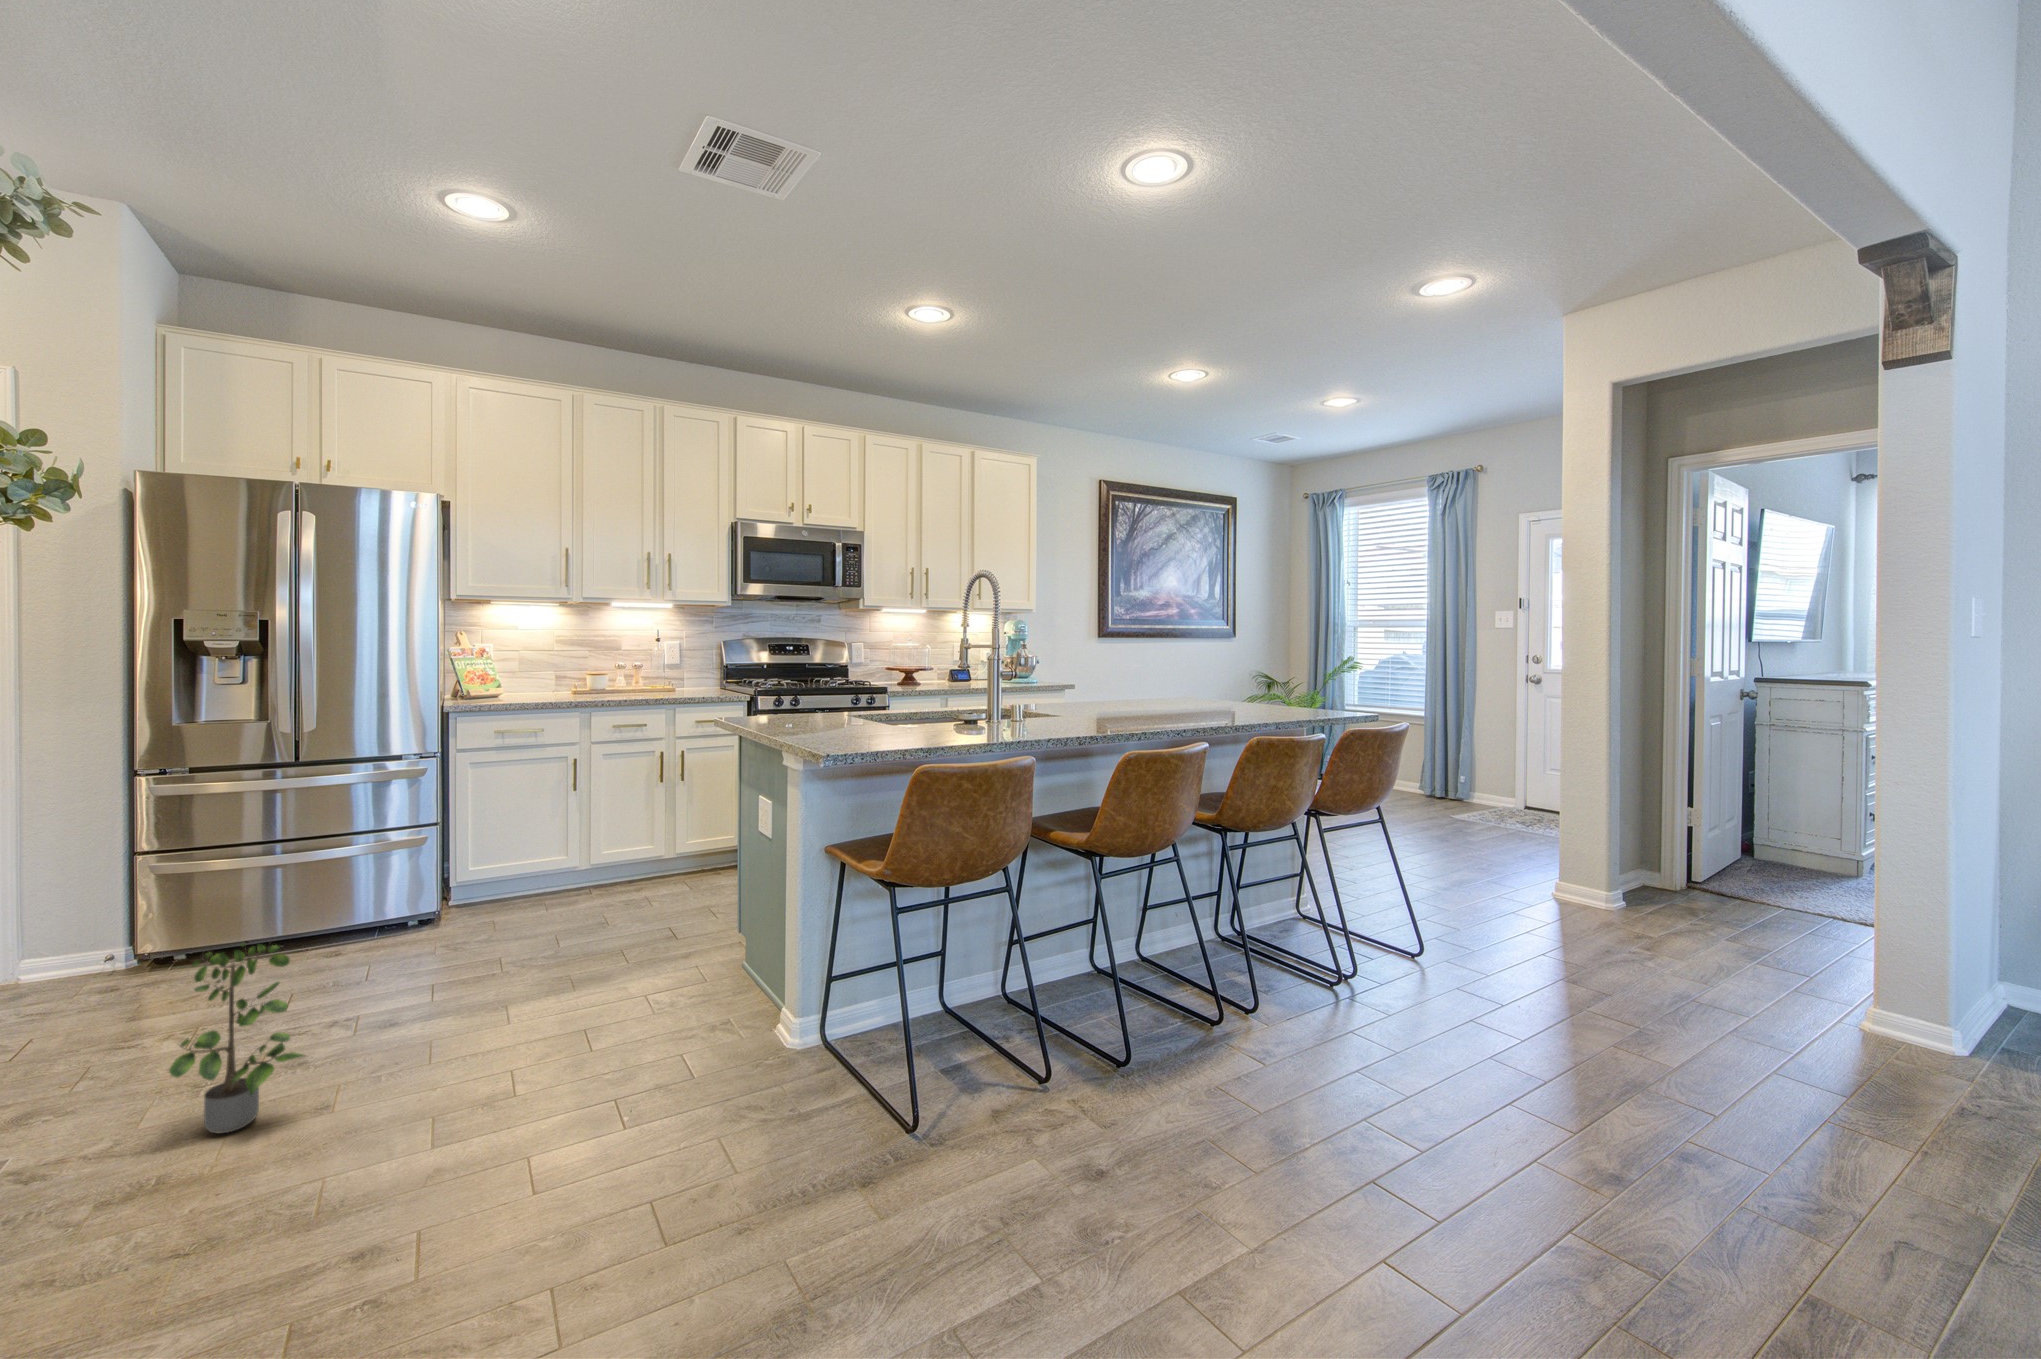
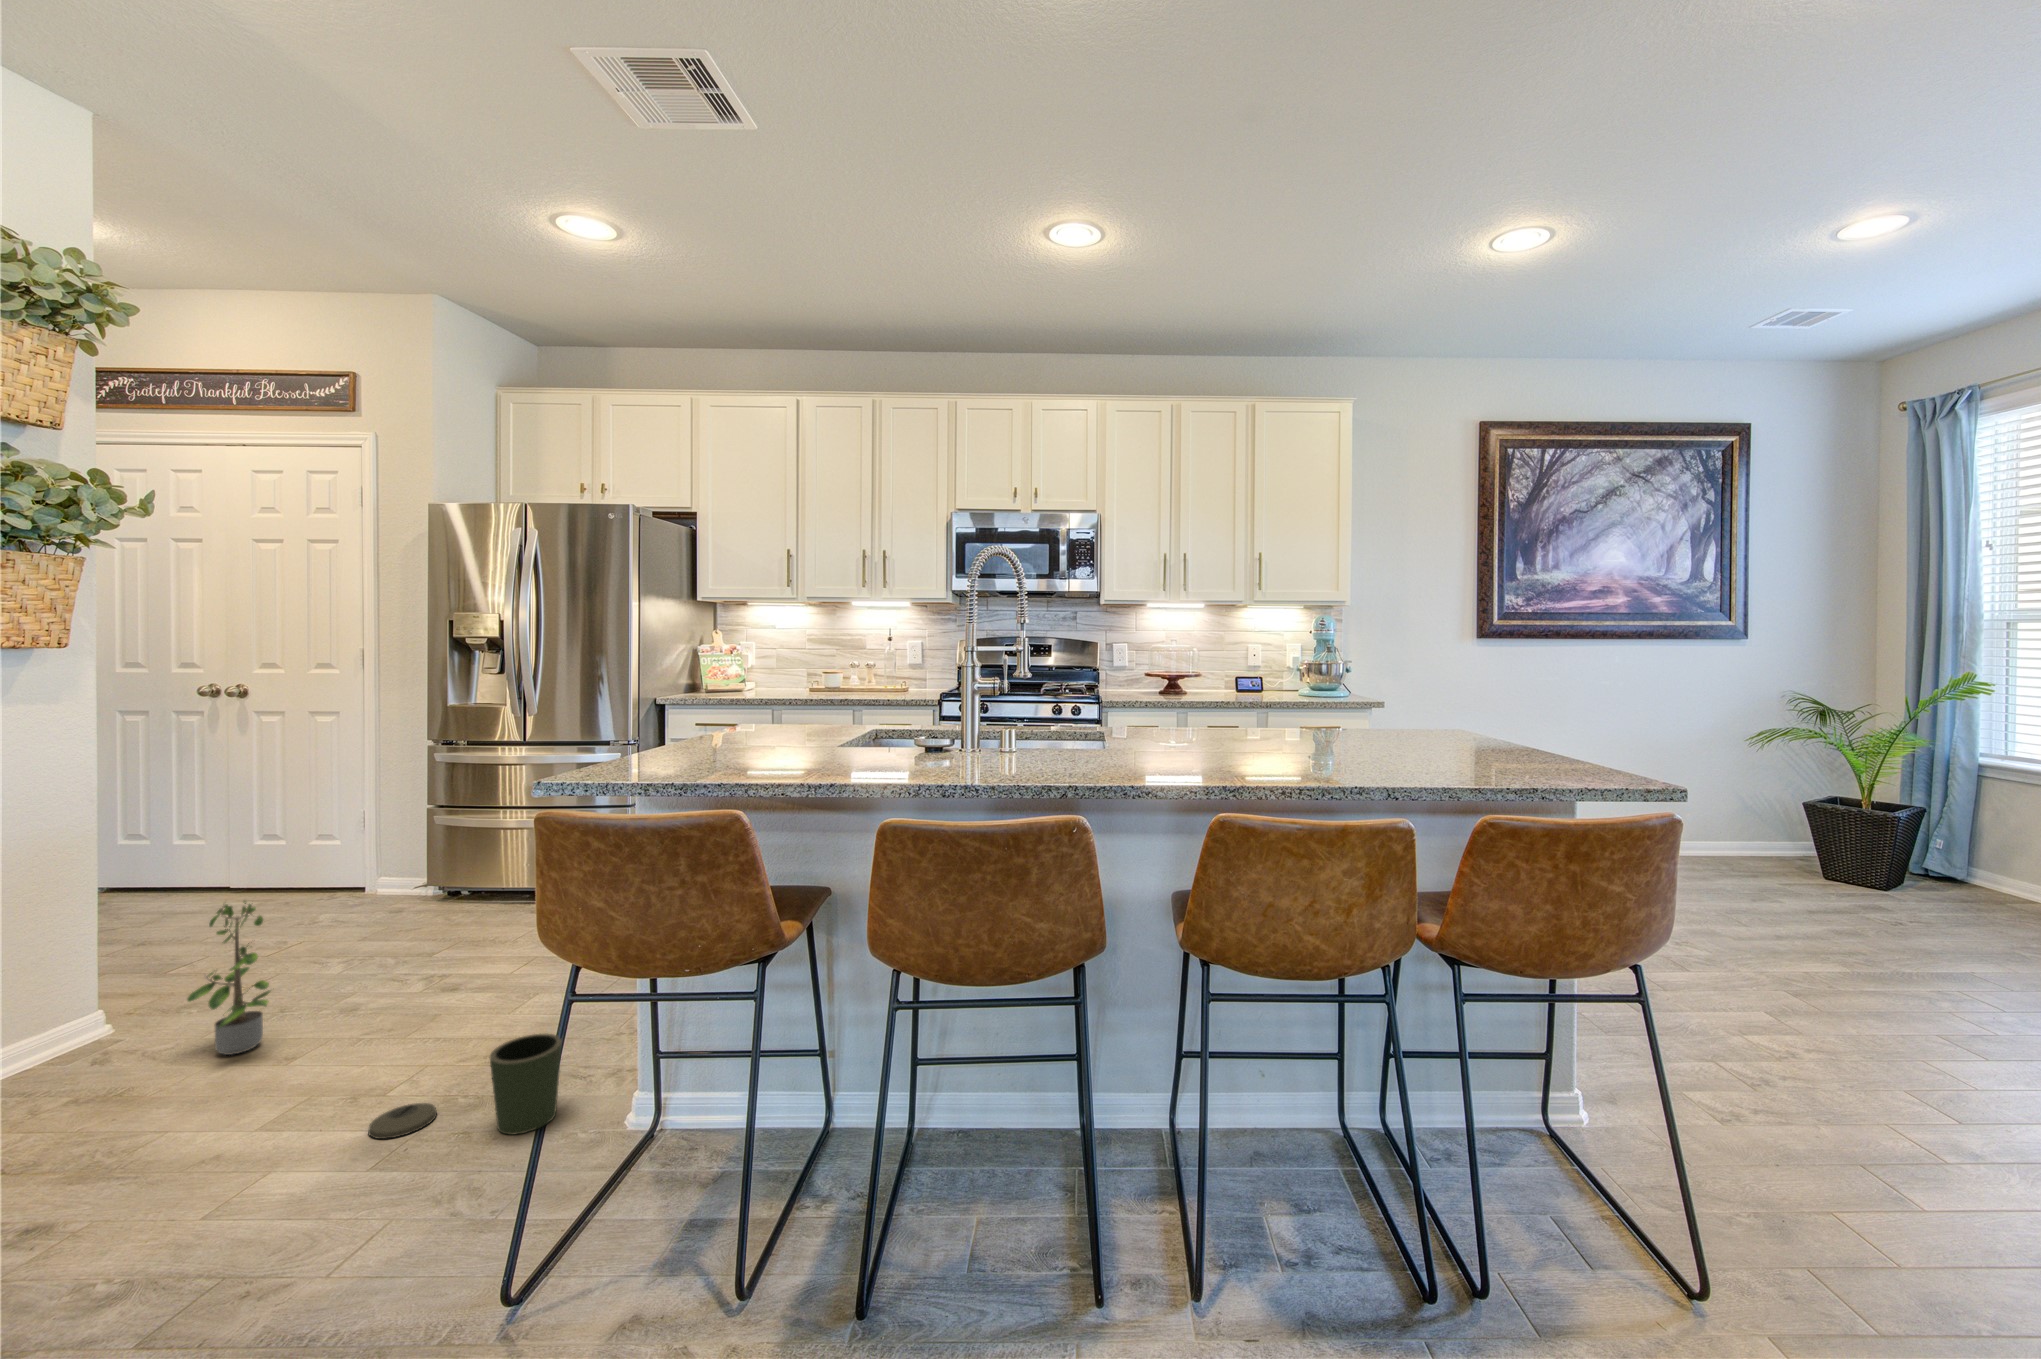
trash can: none [569,994,747,1122] -> present [368,1034,562,1139]

